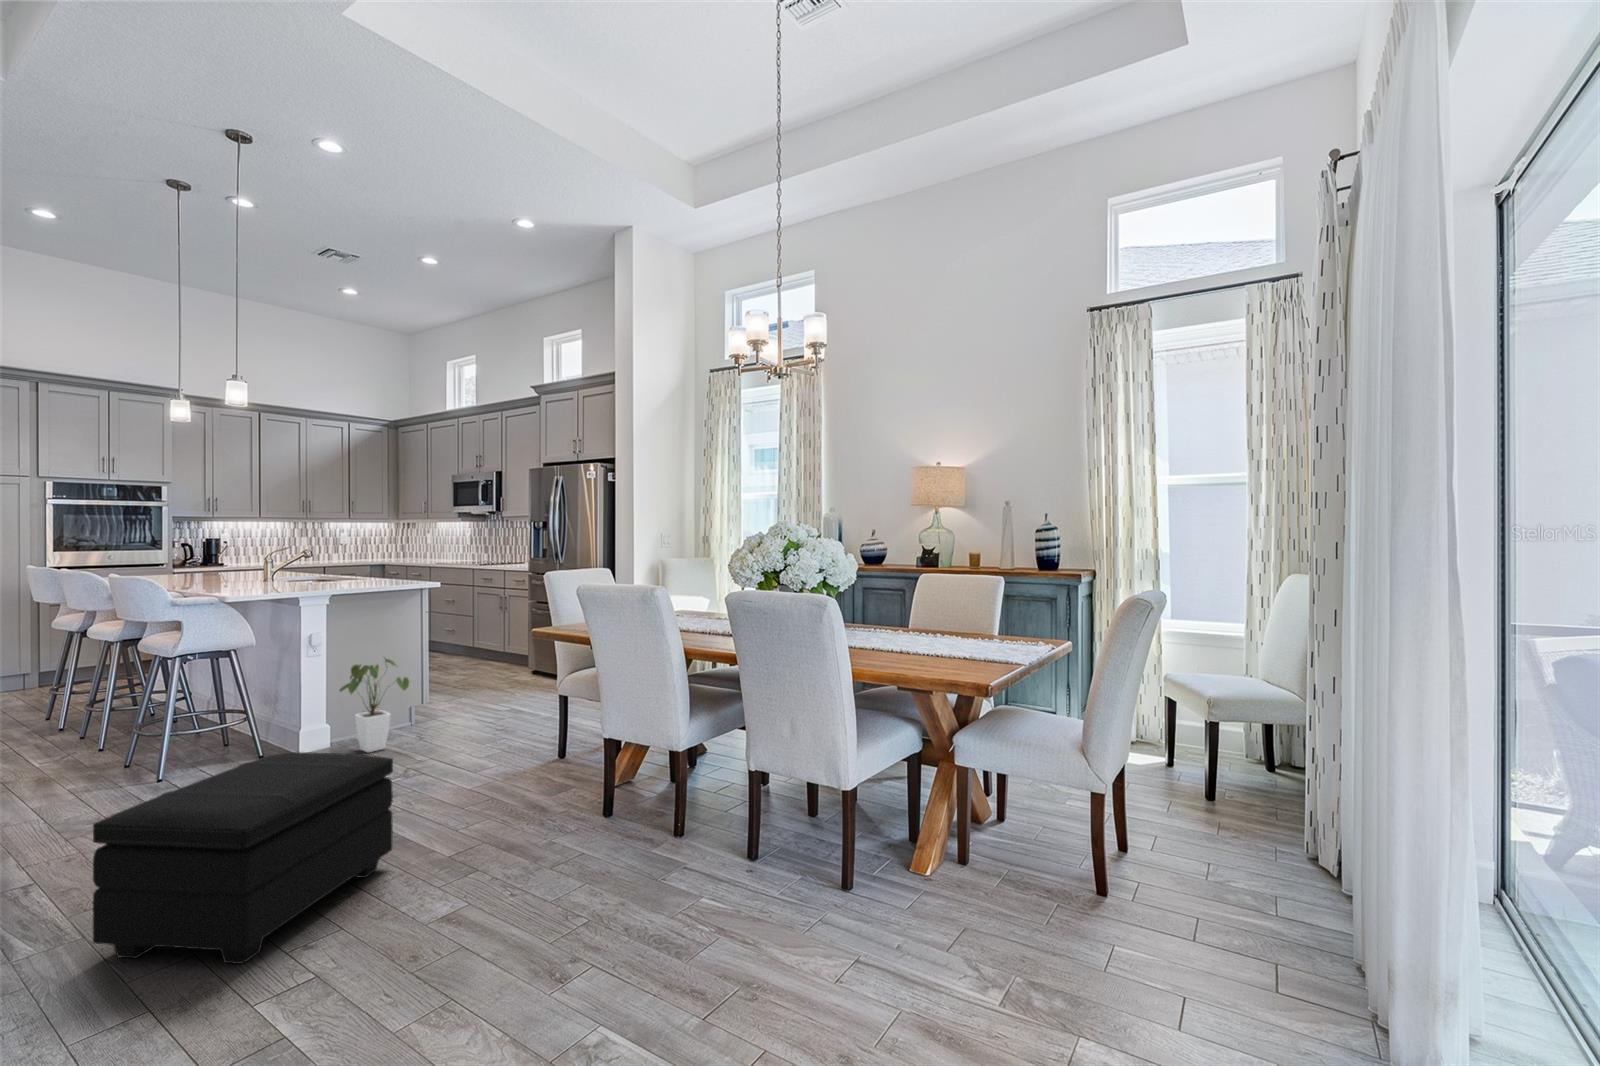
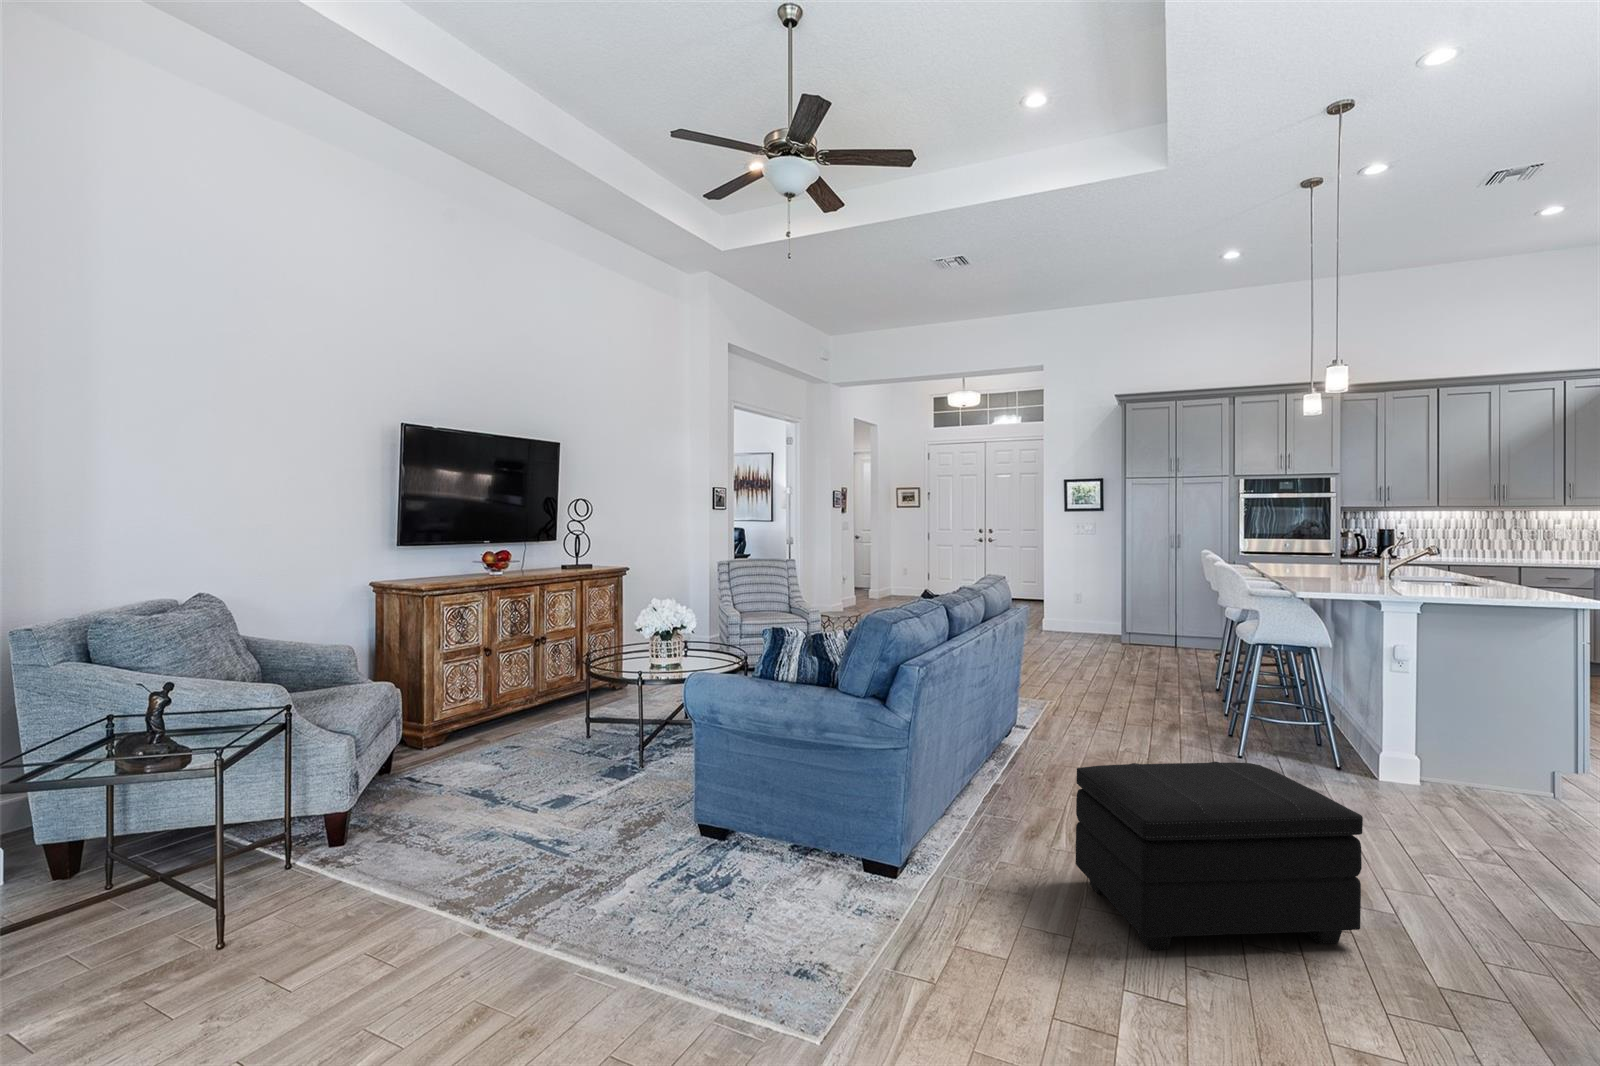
house plant: present [340,658,409,752] -> none [1429,690,1523,811]

